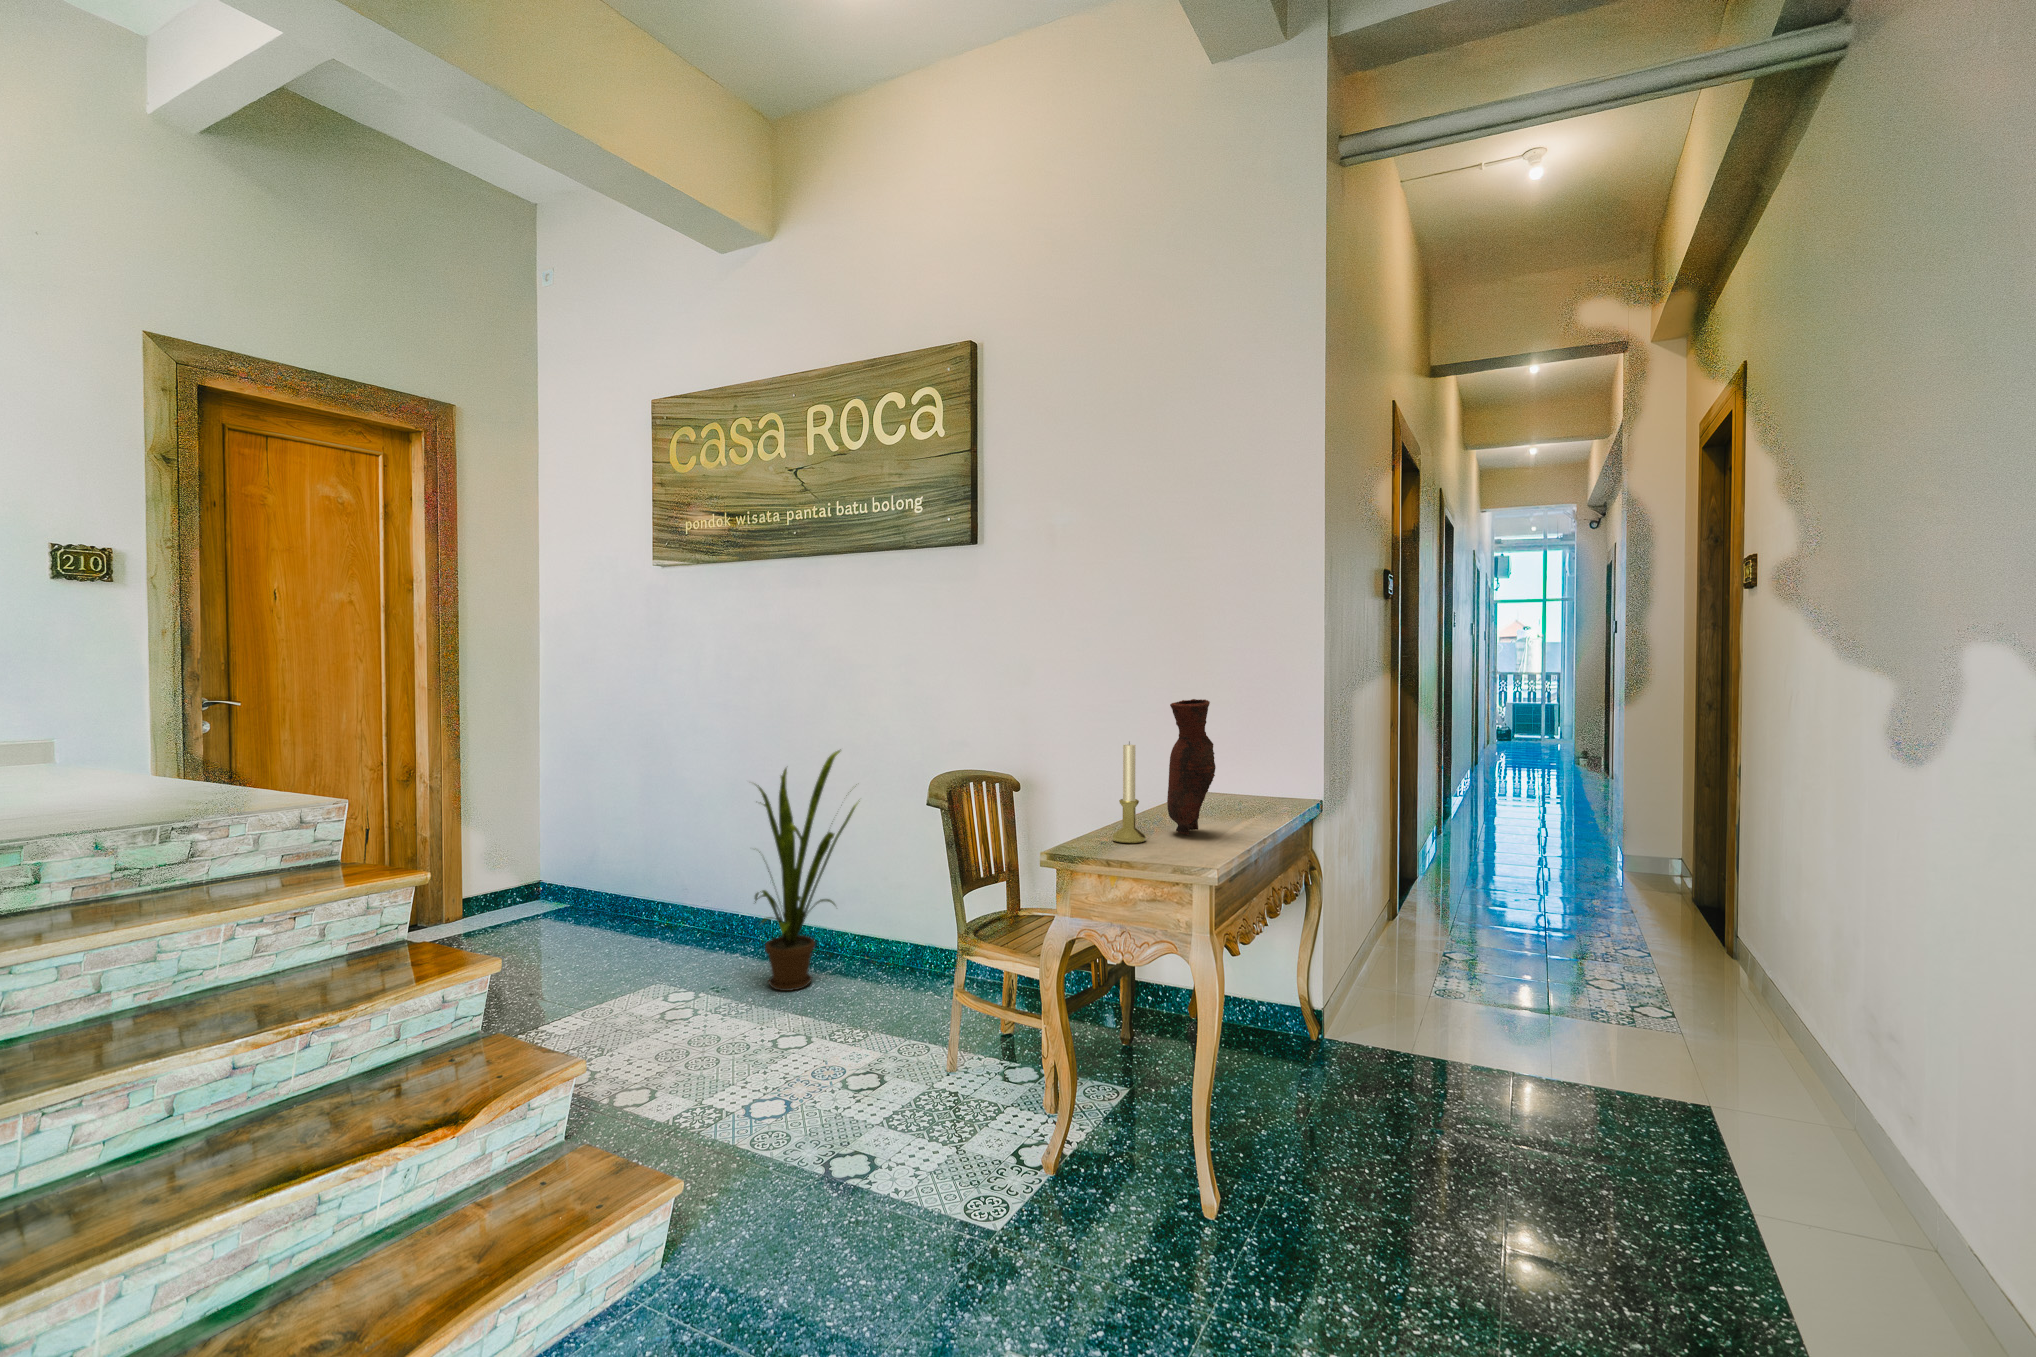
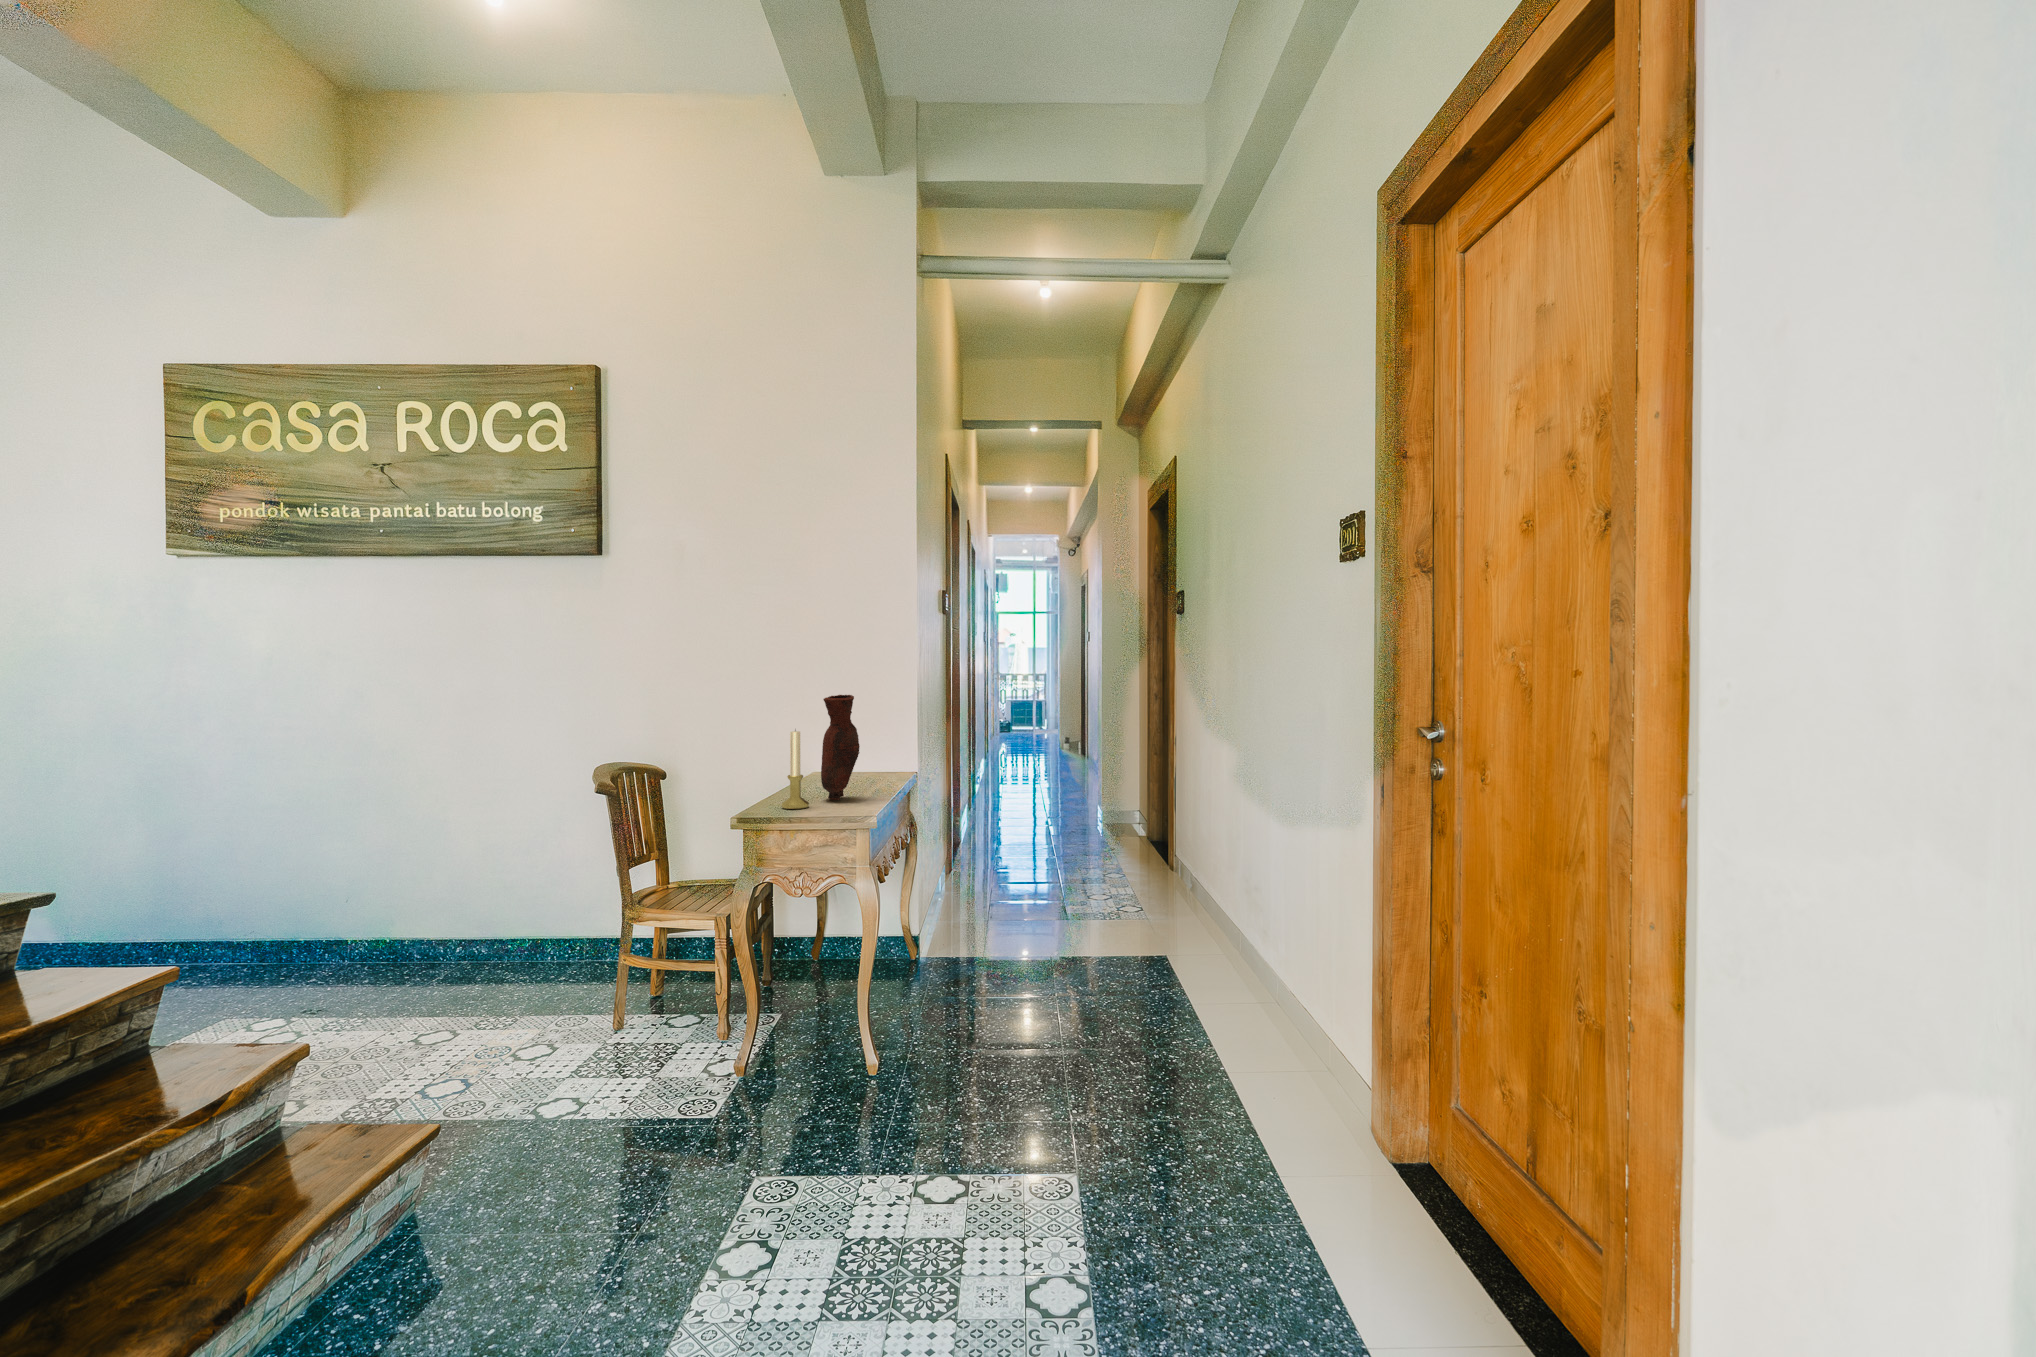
house plant: present [755,750,858,991] -> none [329,755,479,1010]

